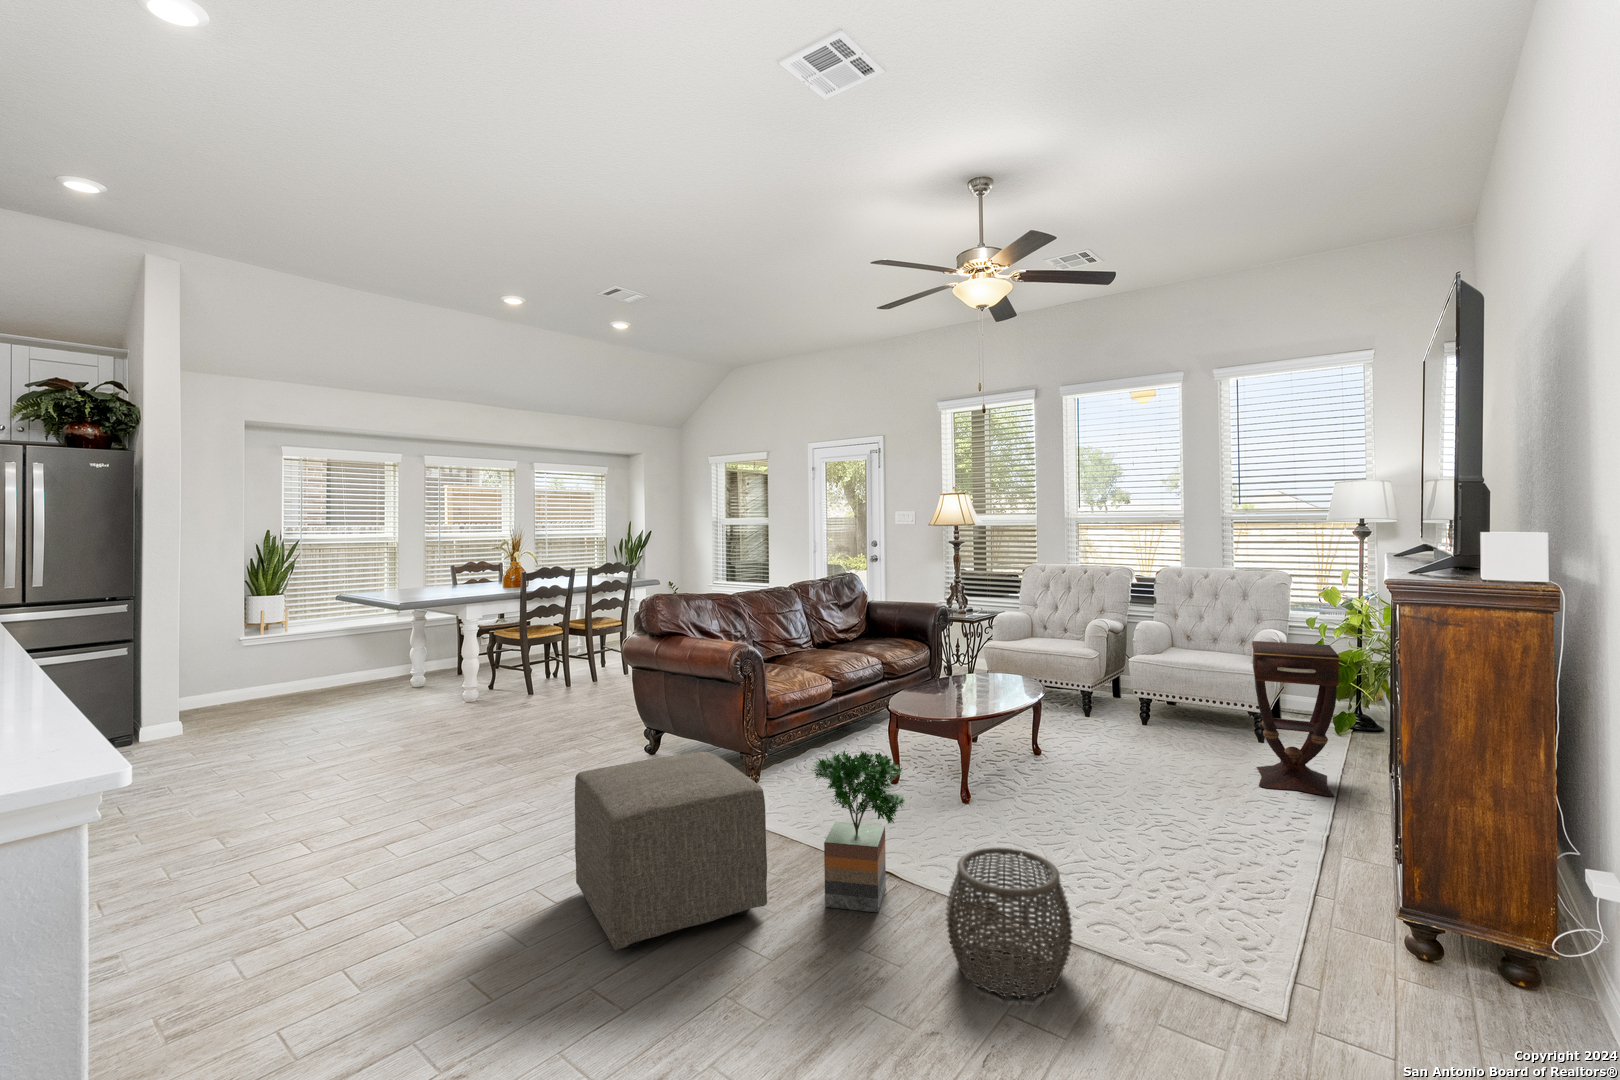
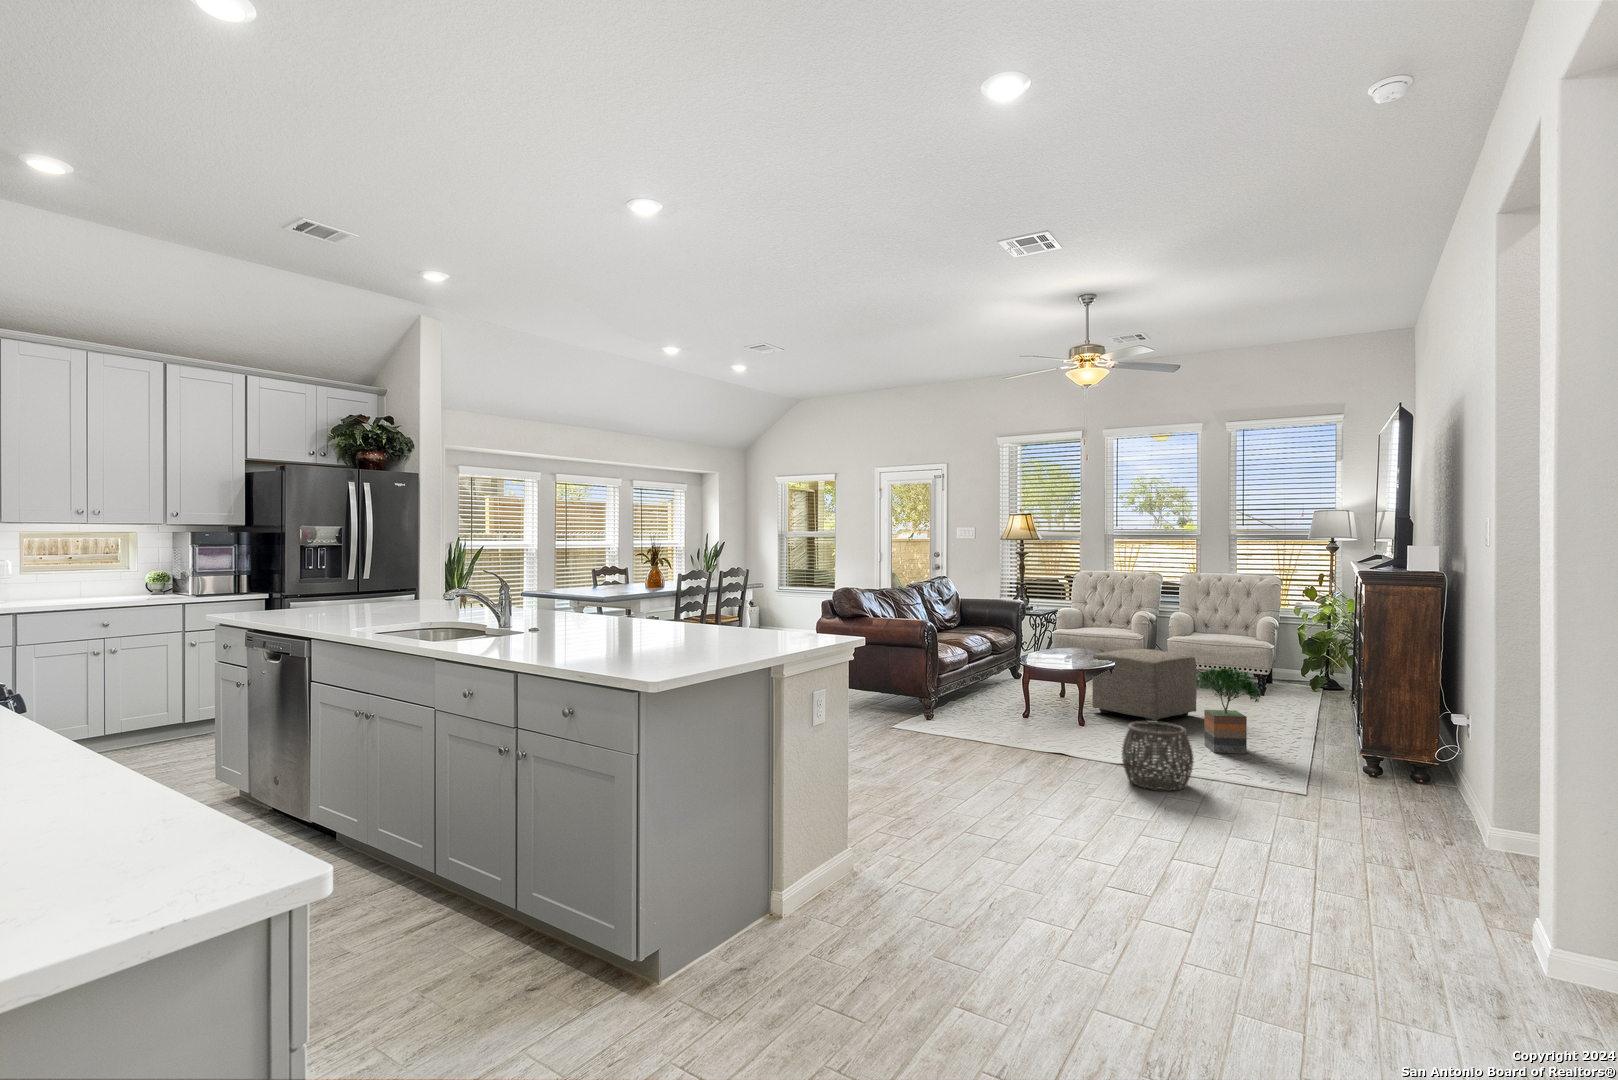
side table: present [1252,641,1340,796] -> none [1261,621,1321,720]
potted tree: present [812,750,907,912] -> present [1197,668,1261,754]
ottoman: present [575,752,767,950] -> present [1092,649,1197,721]

